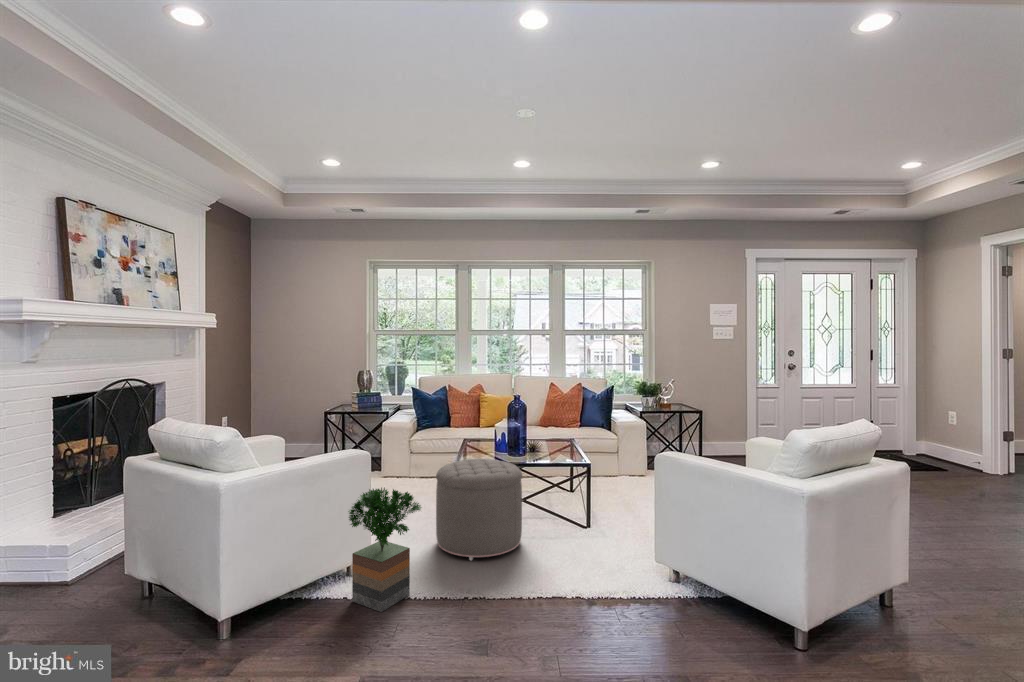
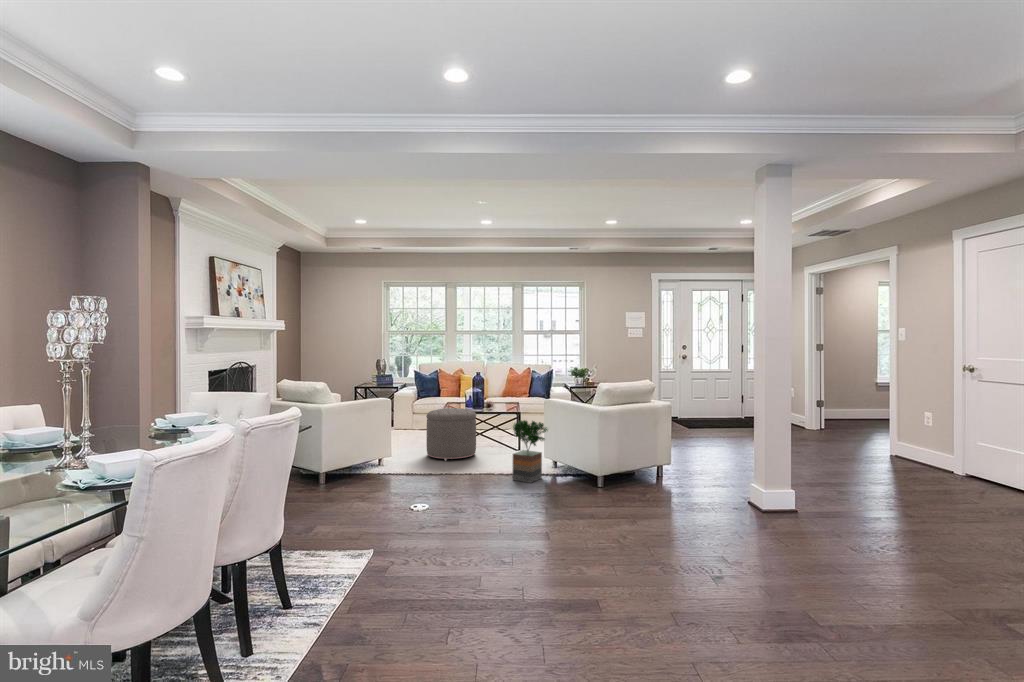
potted tree: present [348,488,422,612] -> present [513,420,548,483]

